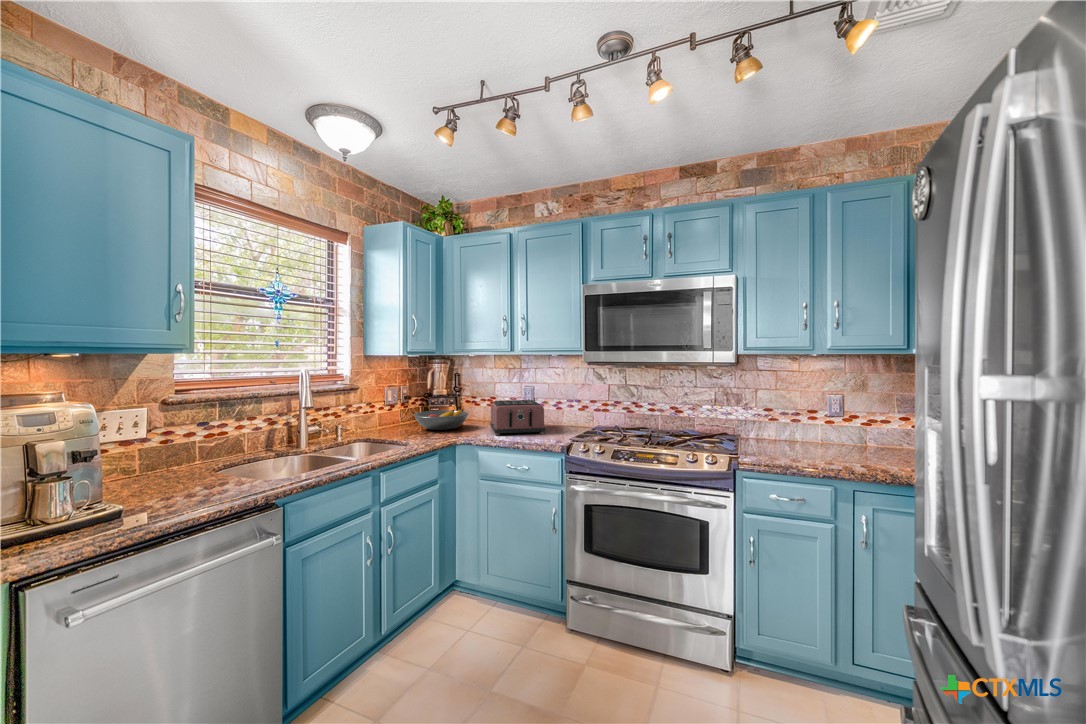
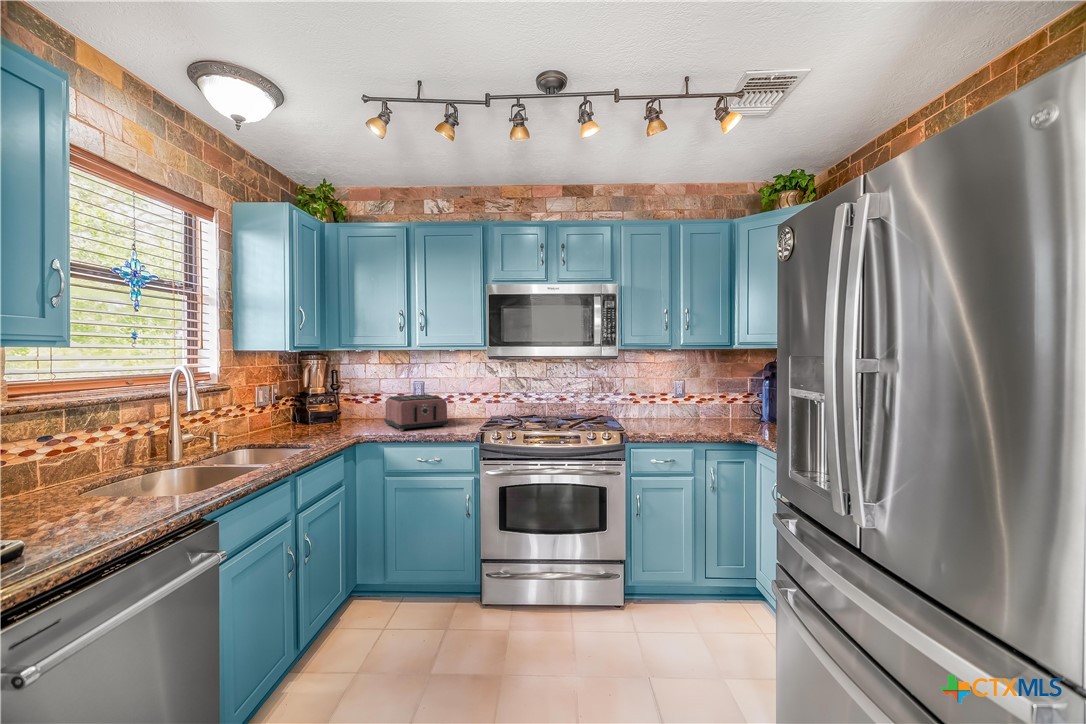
fruit bowl: present [414,409,469,430] -> none [297,407,360,430]

